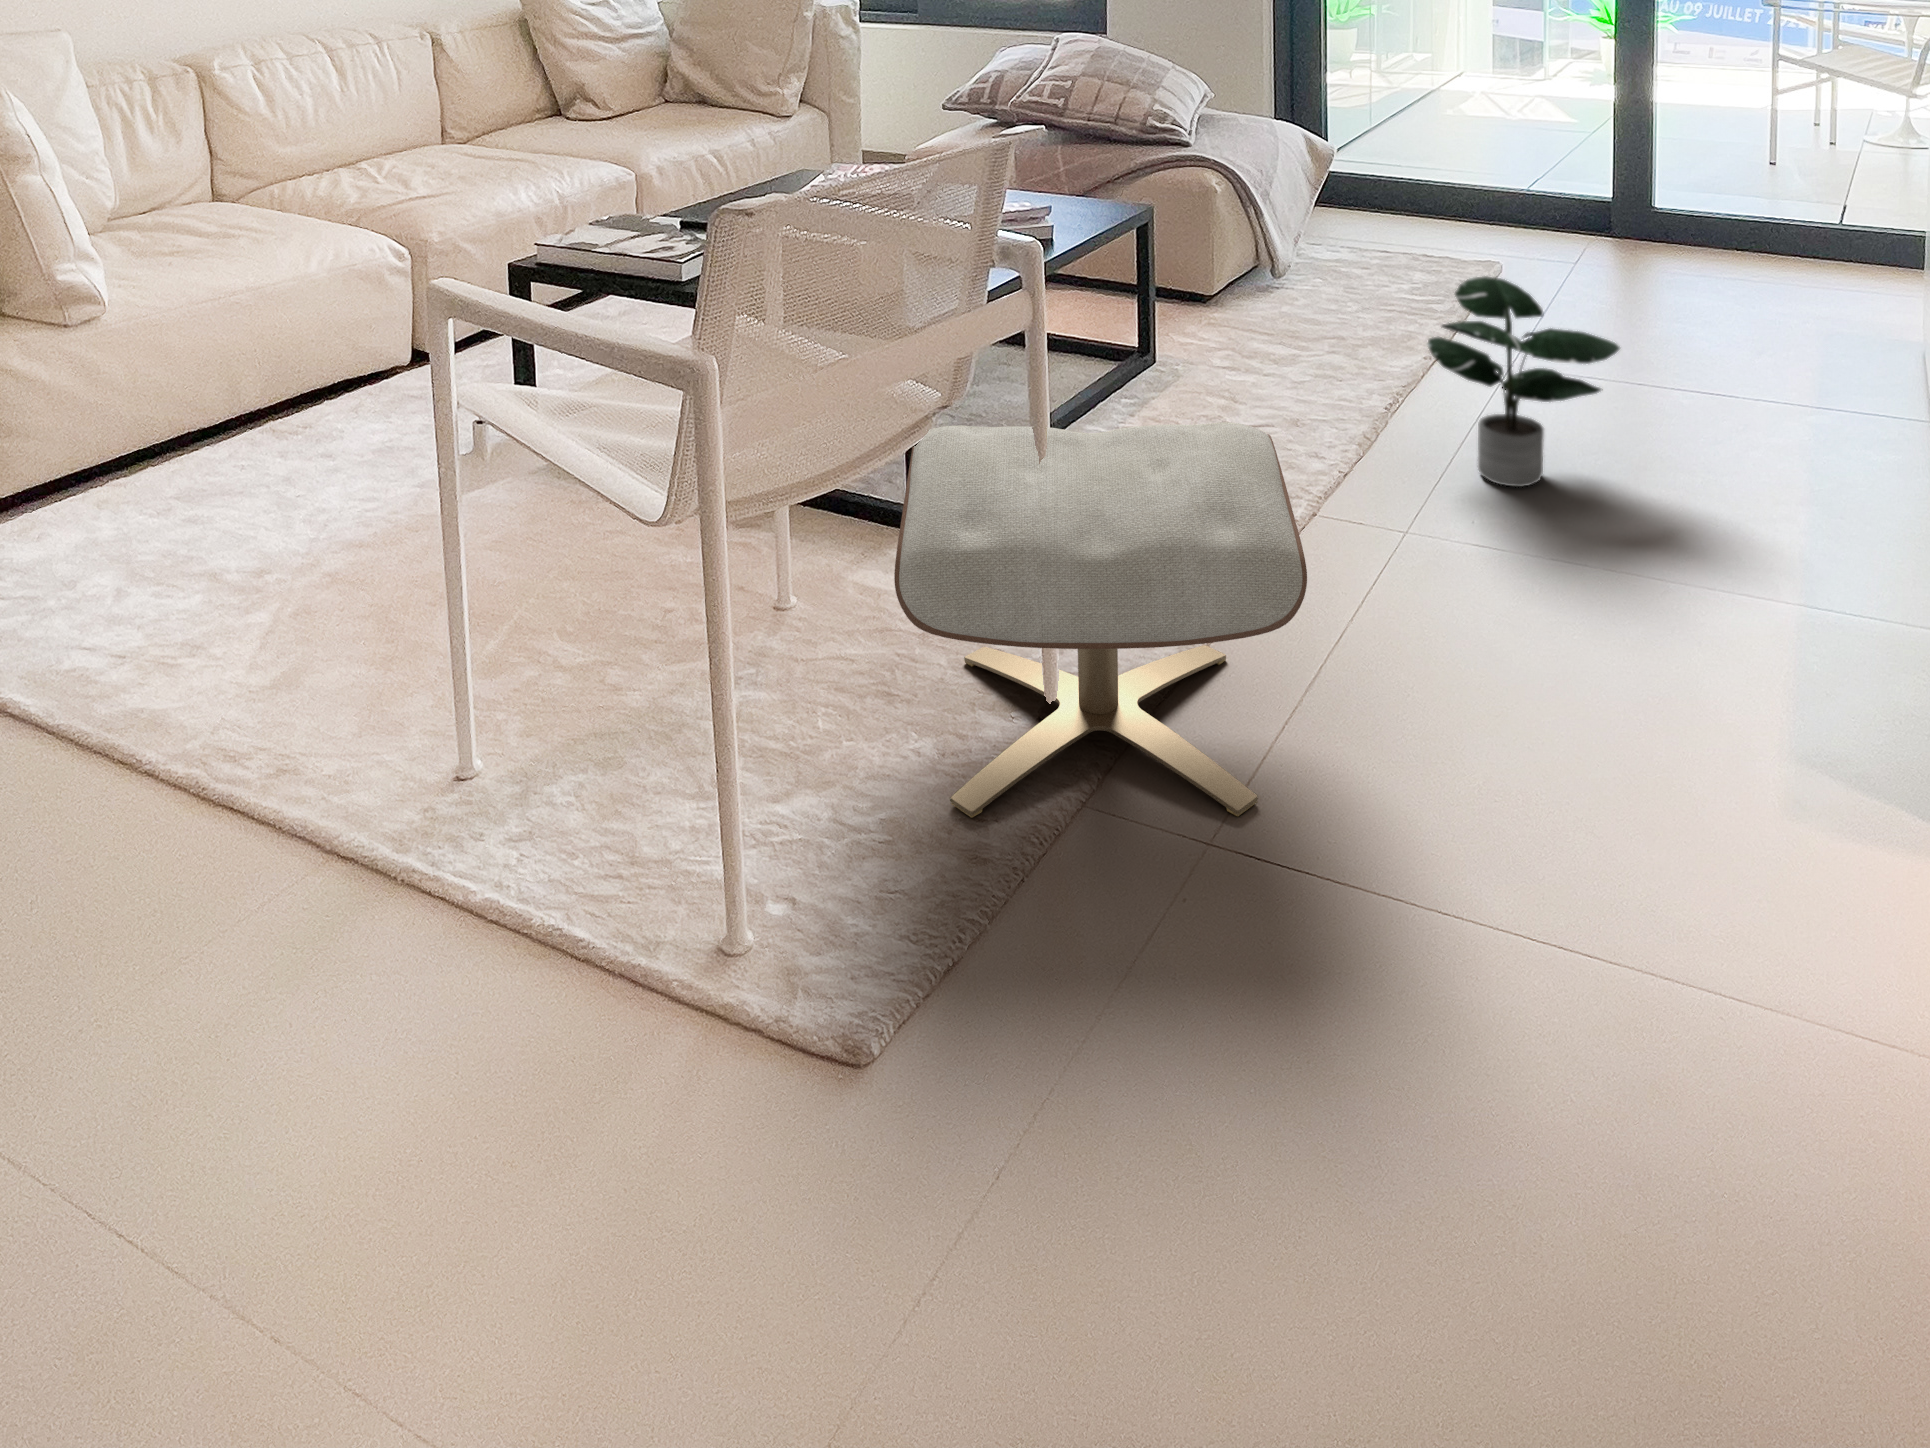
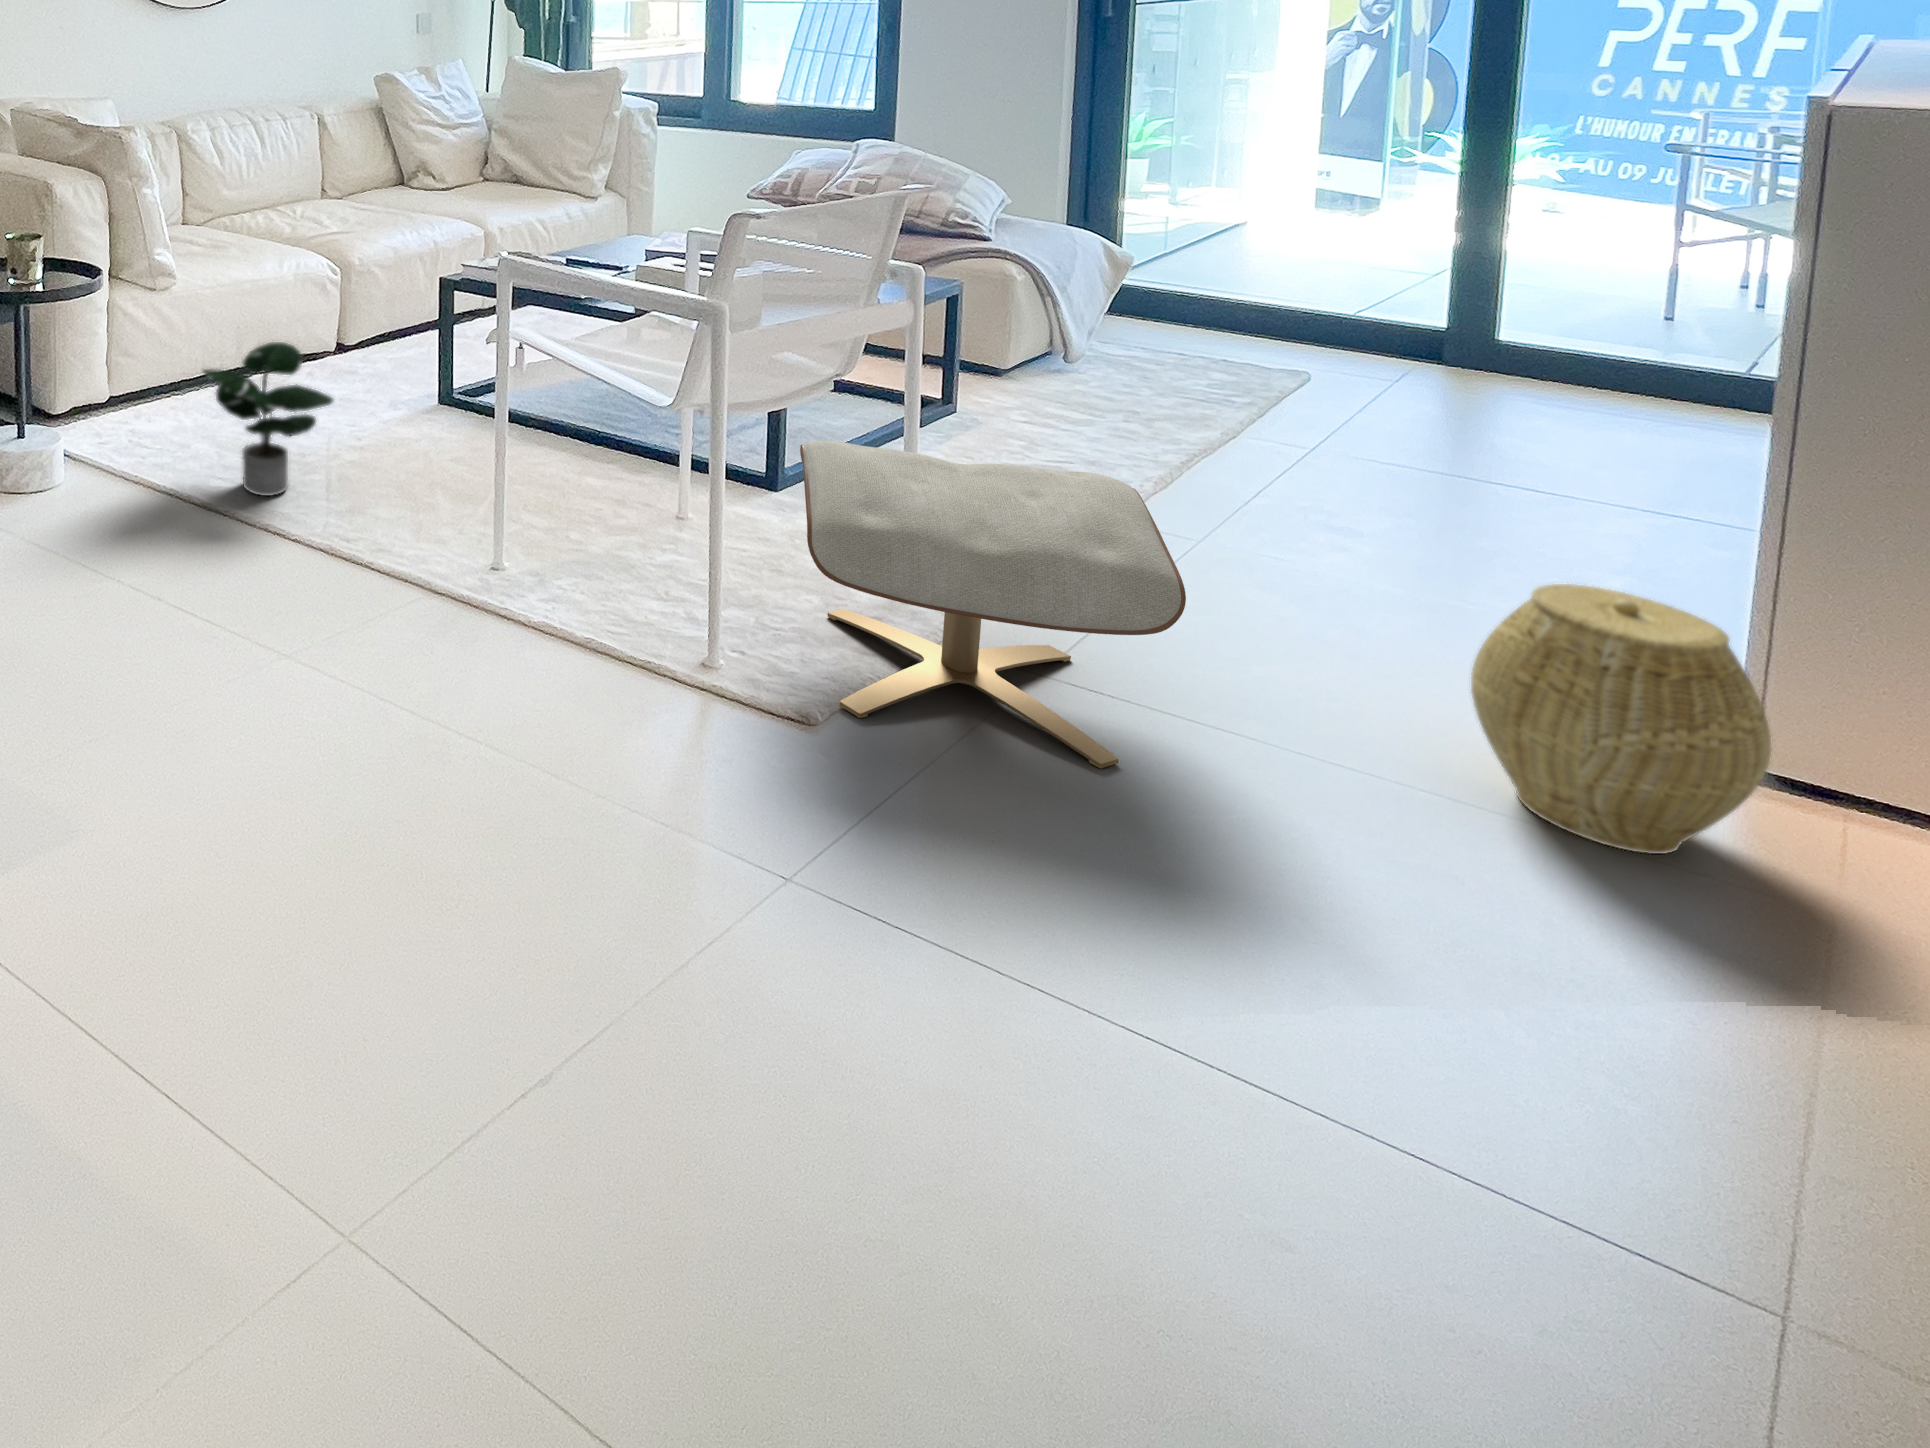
potted plant: present [1428,276,1620,487] -> present [203,342,334,496]
woven basket: none [1579,477,1811,776] -> present [1471,584,1771,854]

